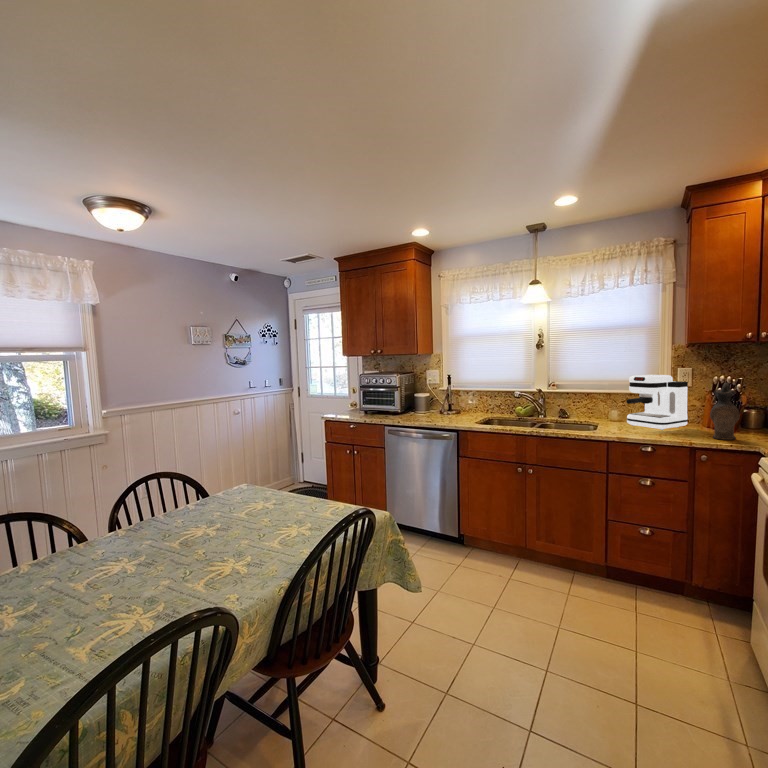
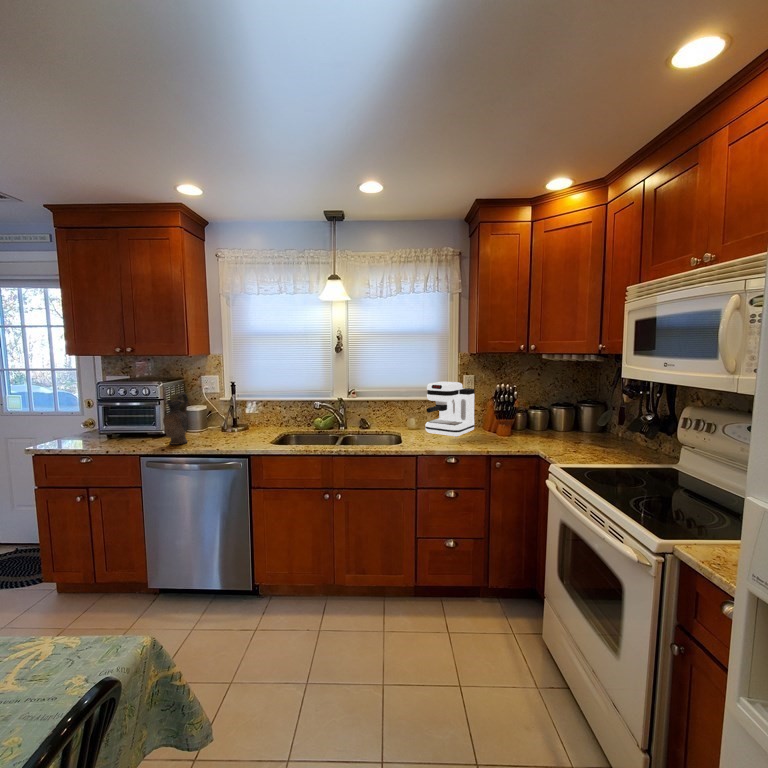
ceramic pitcher: present [710,383,740,440] -> present [163,393,188,444]

